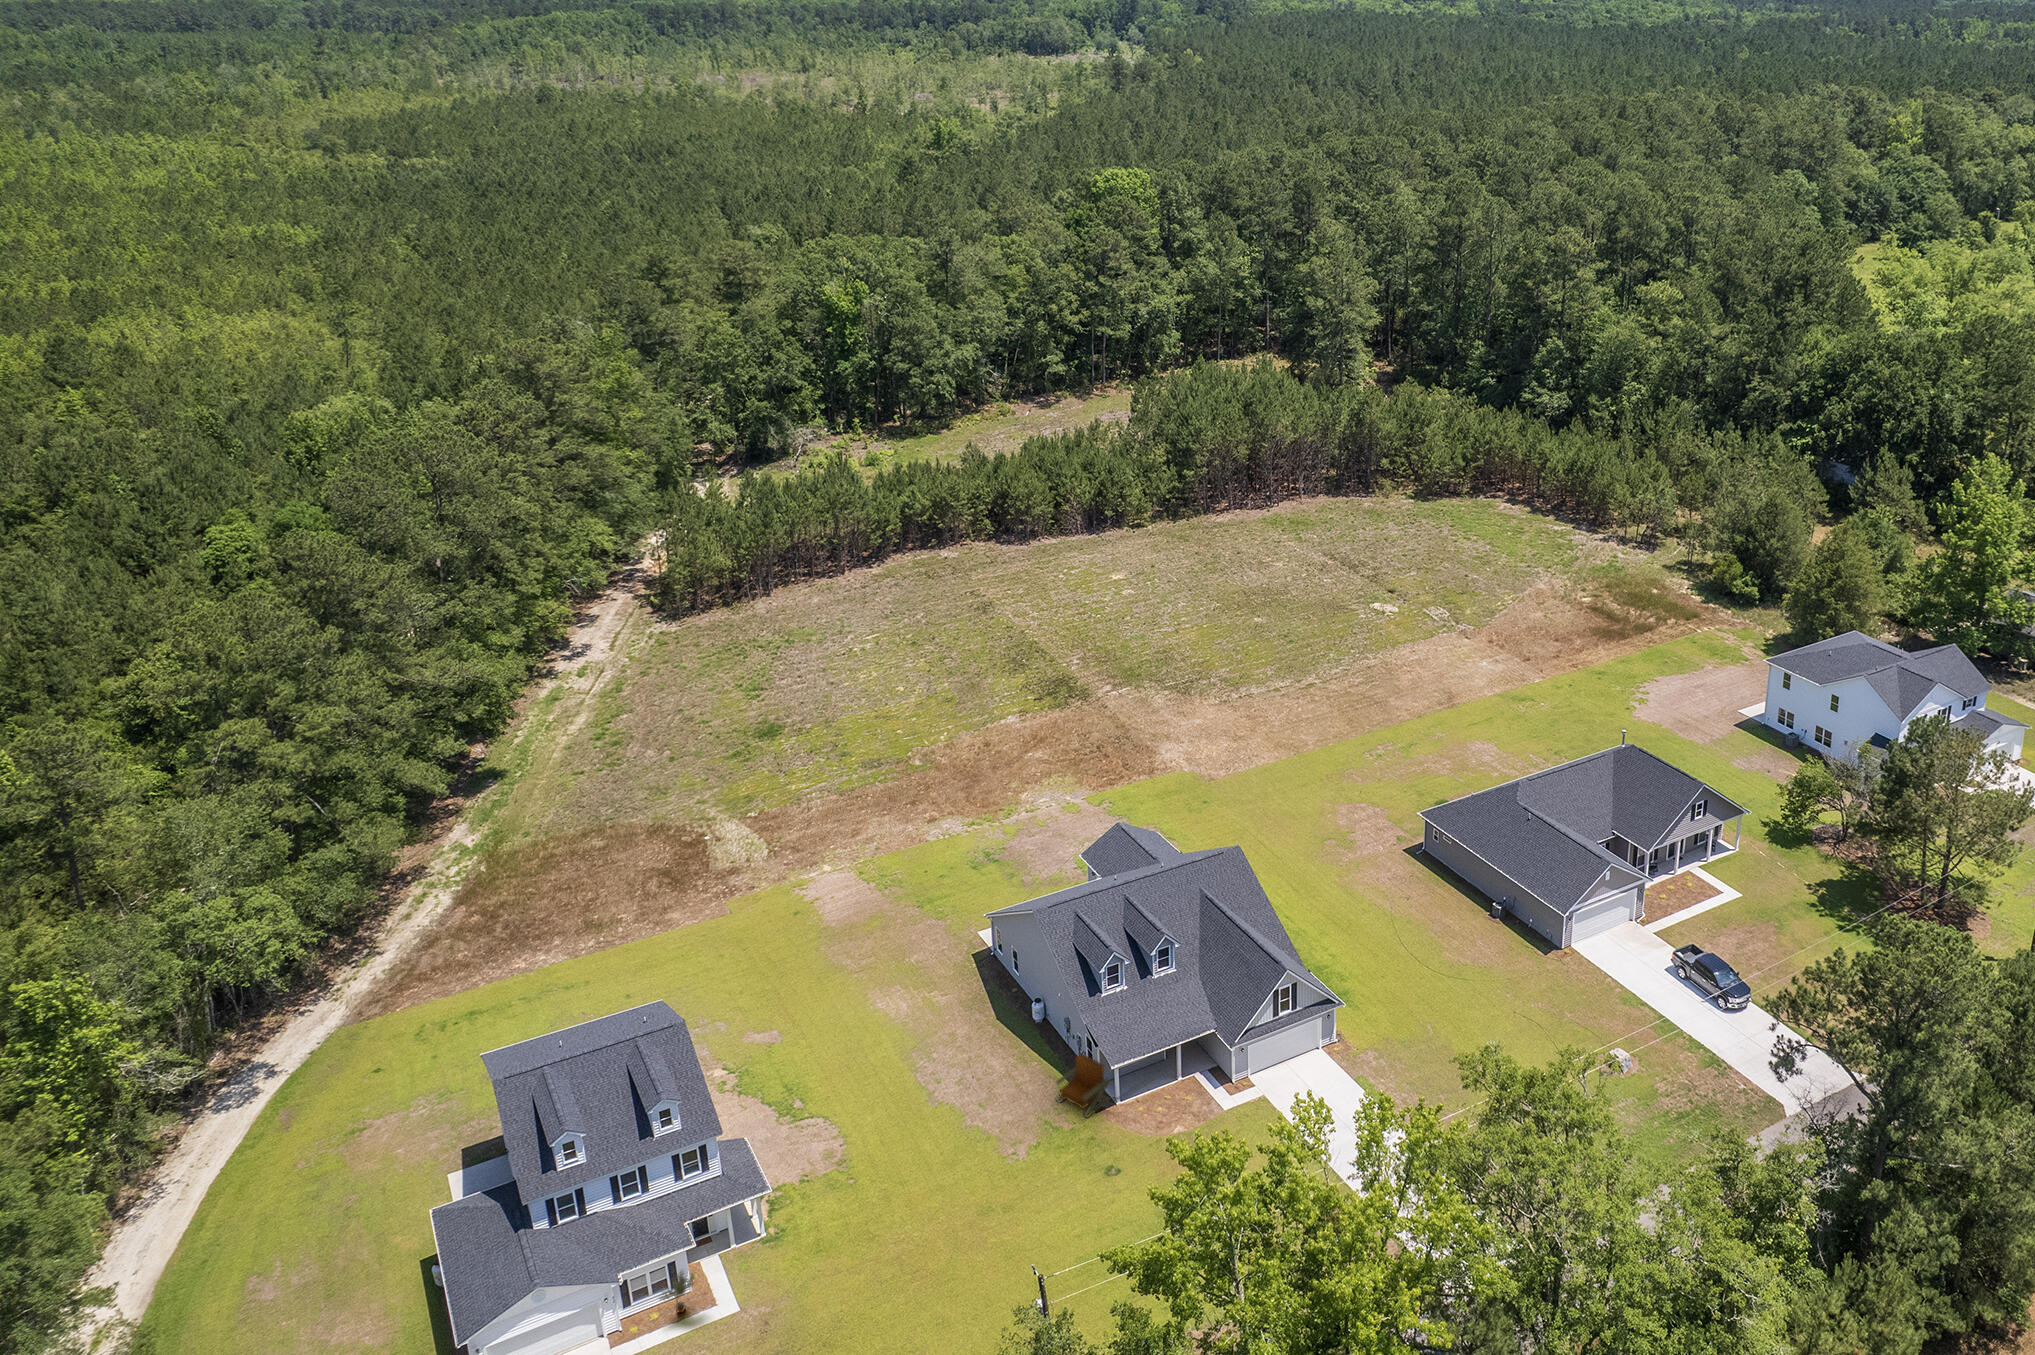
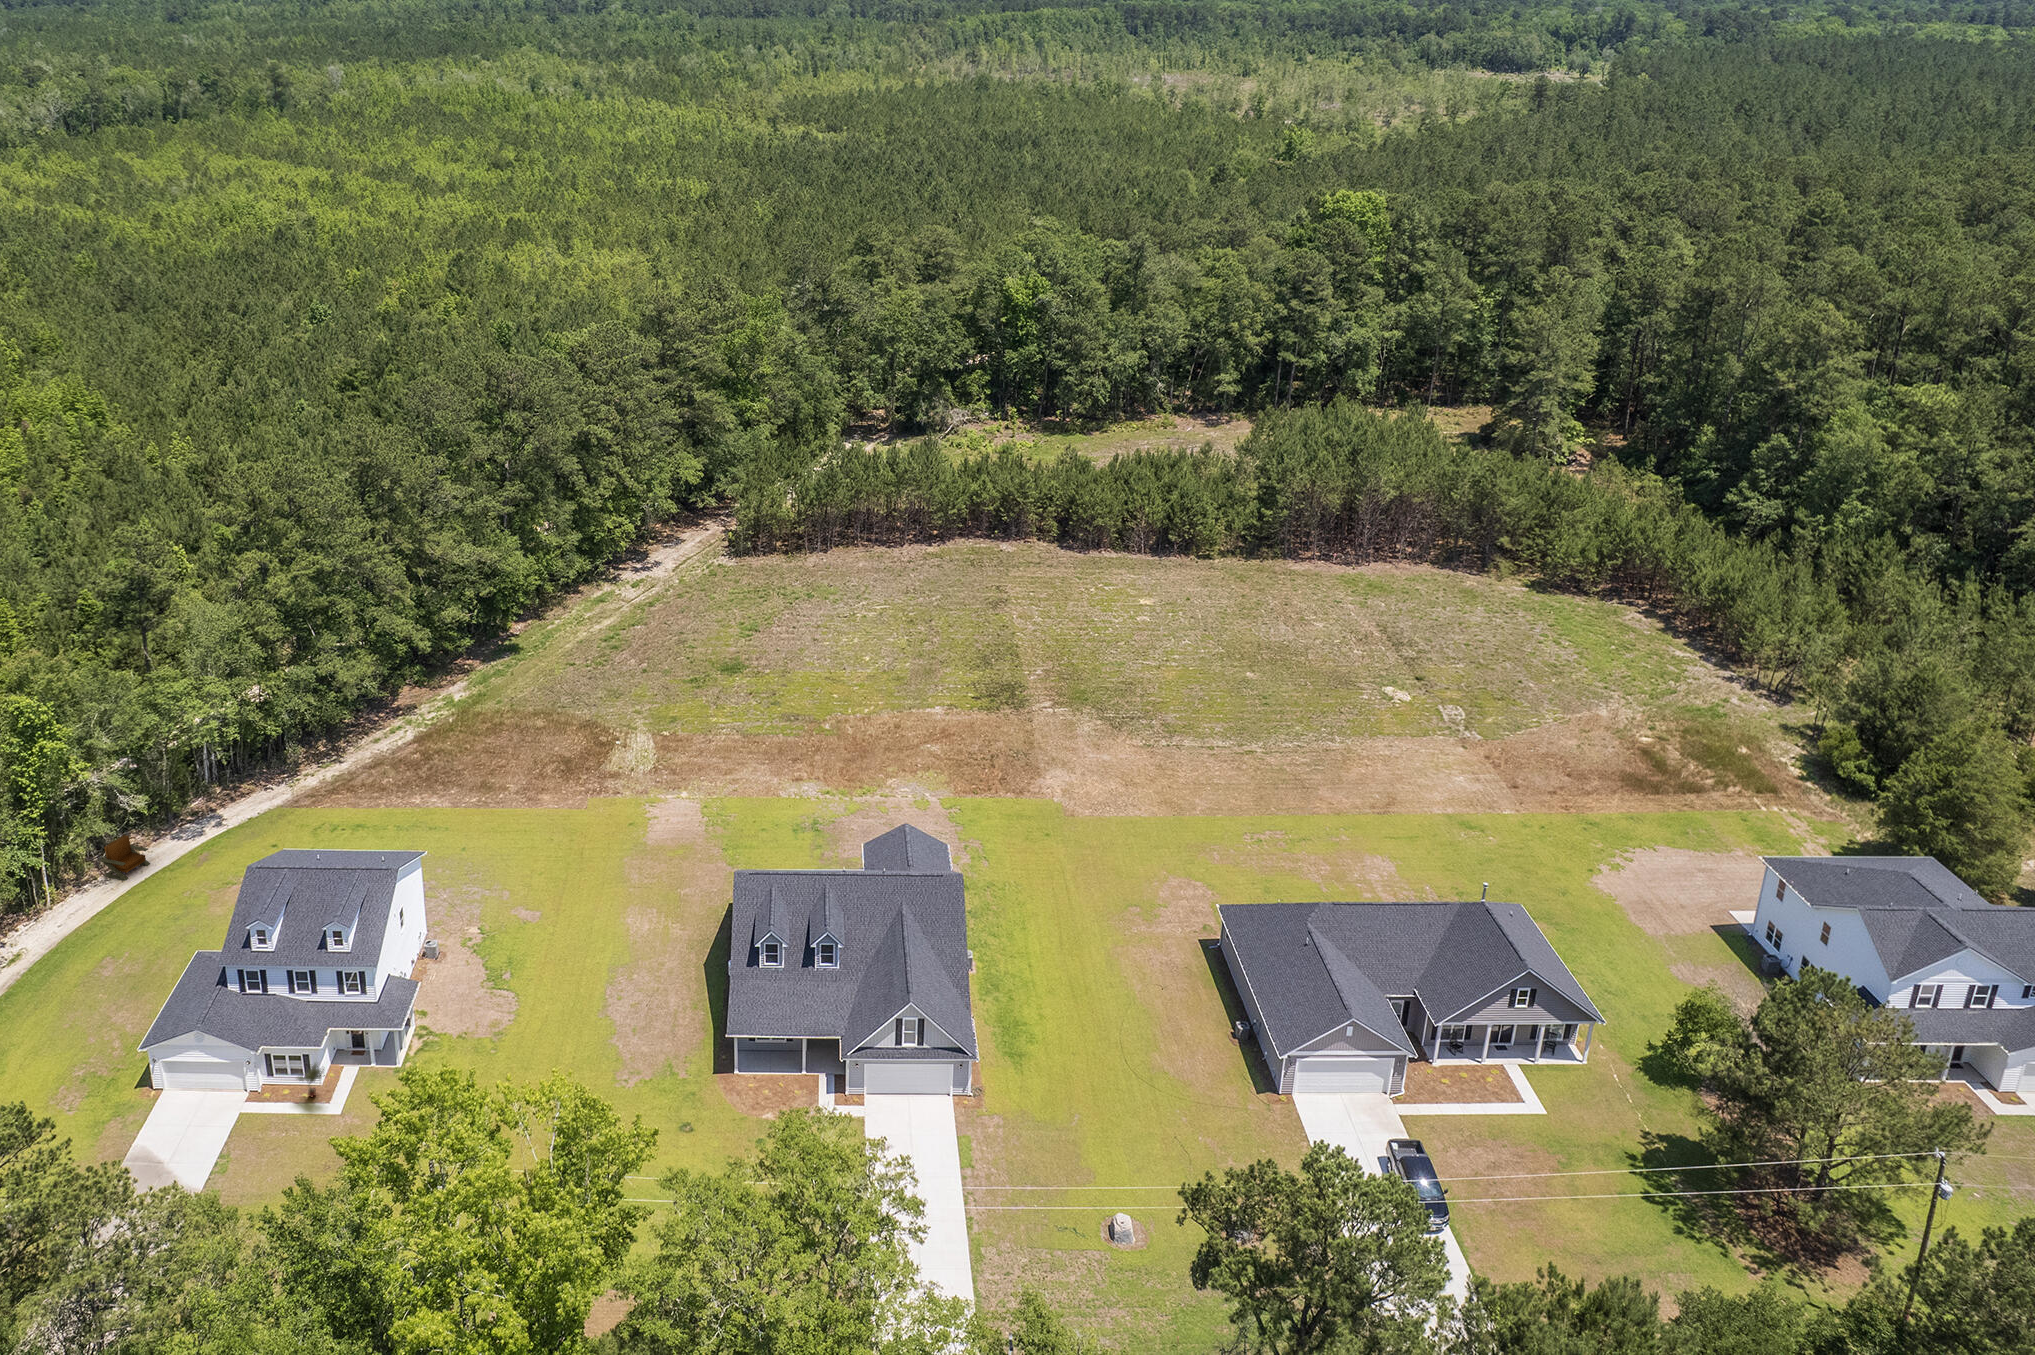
lounge chair: present [1056,1053,1110,1118] -> present [101,835,150,881]

